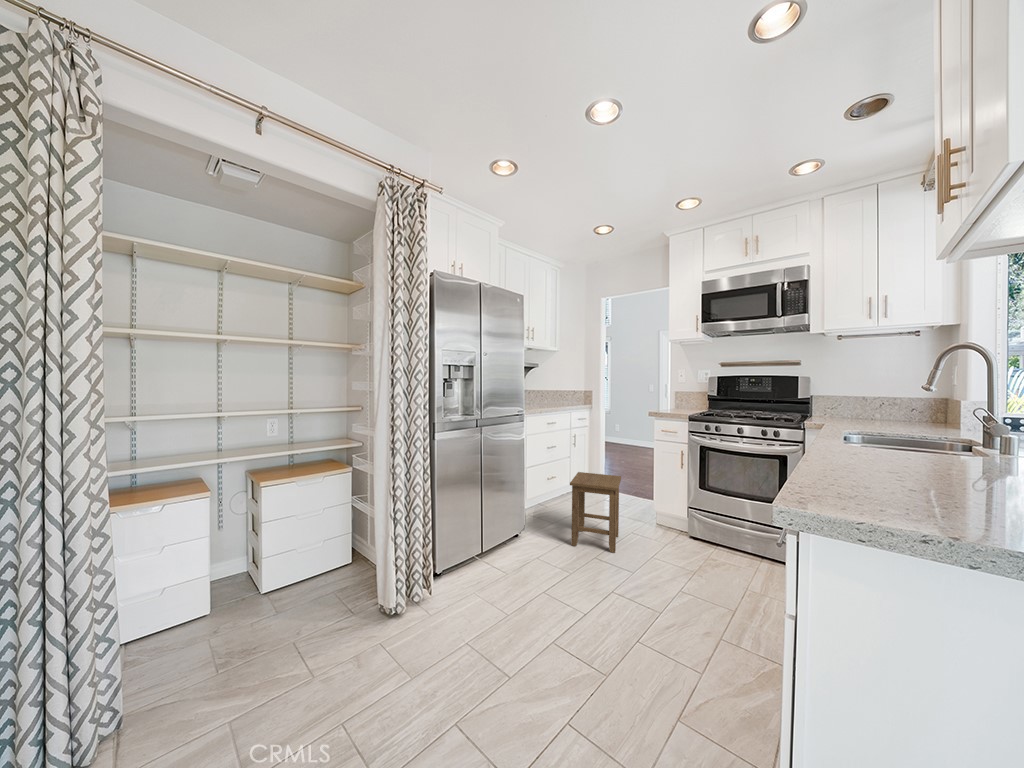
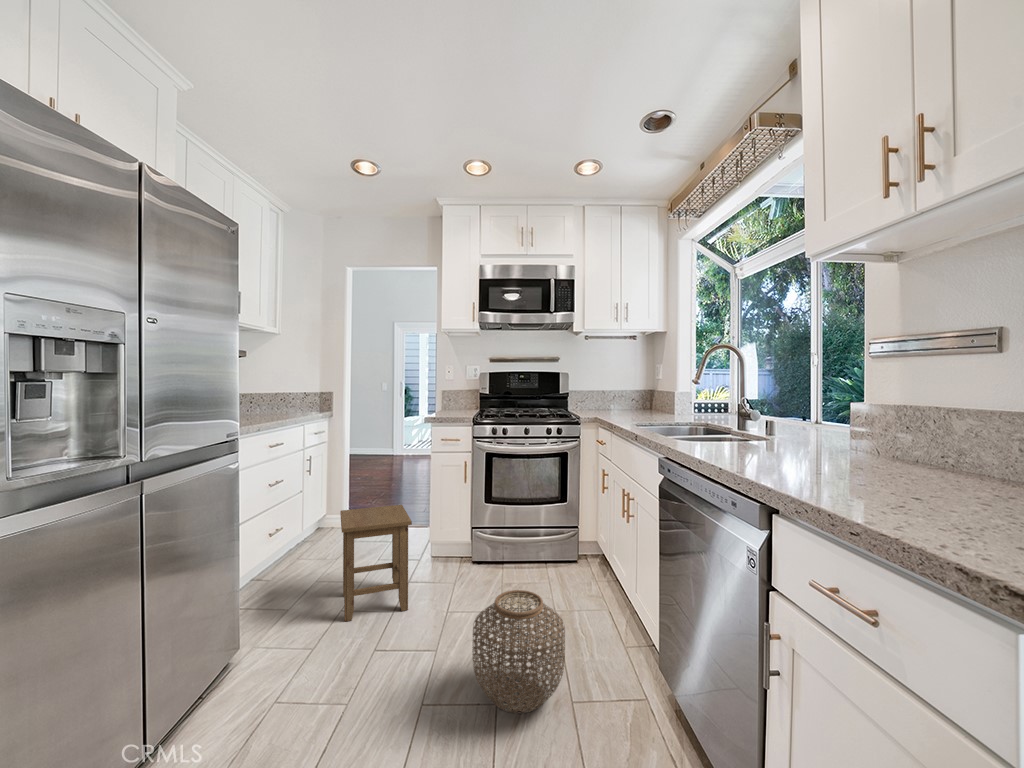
woven basket: none [626,555,707,655] -> present [472,590,565,713]

